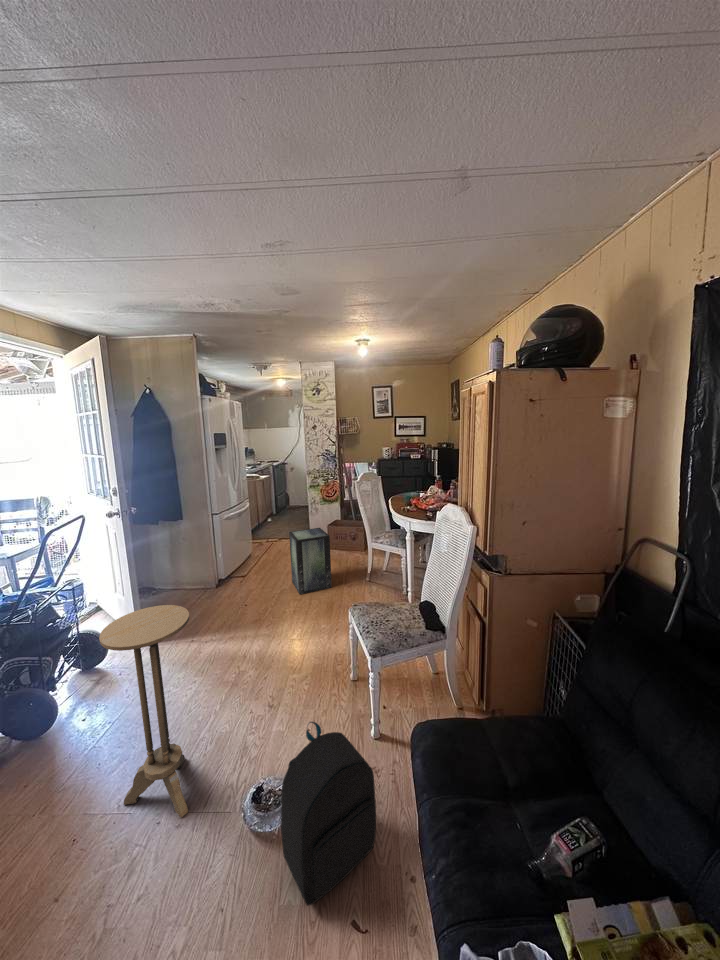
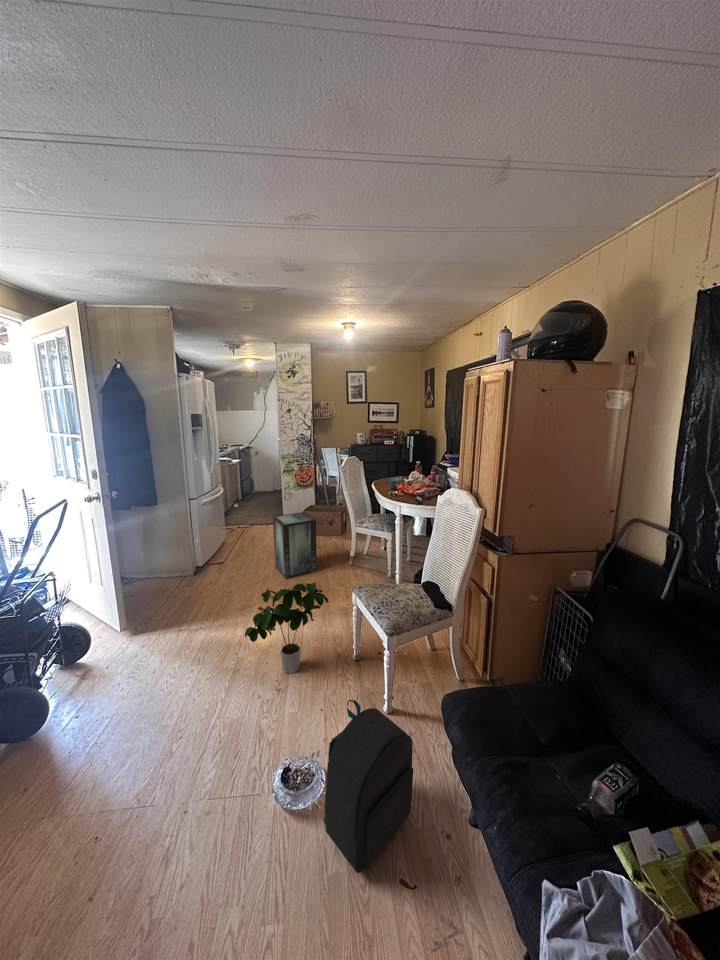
potted plant: none [240,599,323,691] -> present [245,583,328,673]
side table: present [99,605,189,818] -> none [121,592,215,807]

